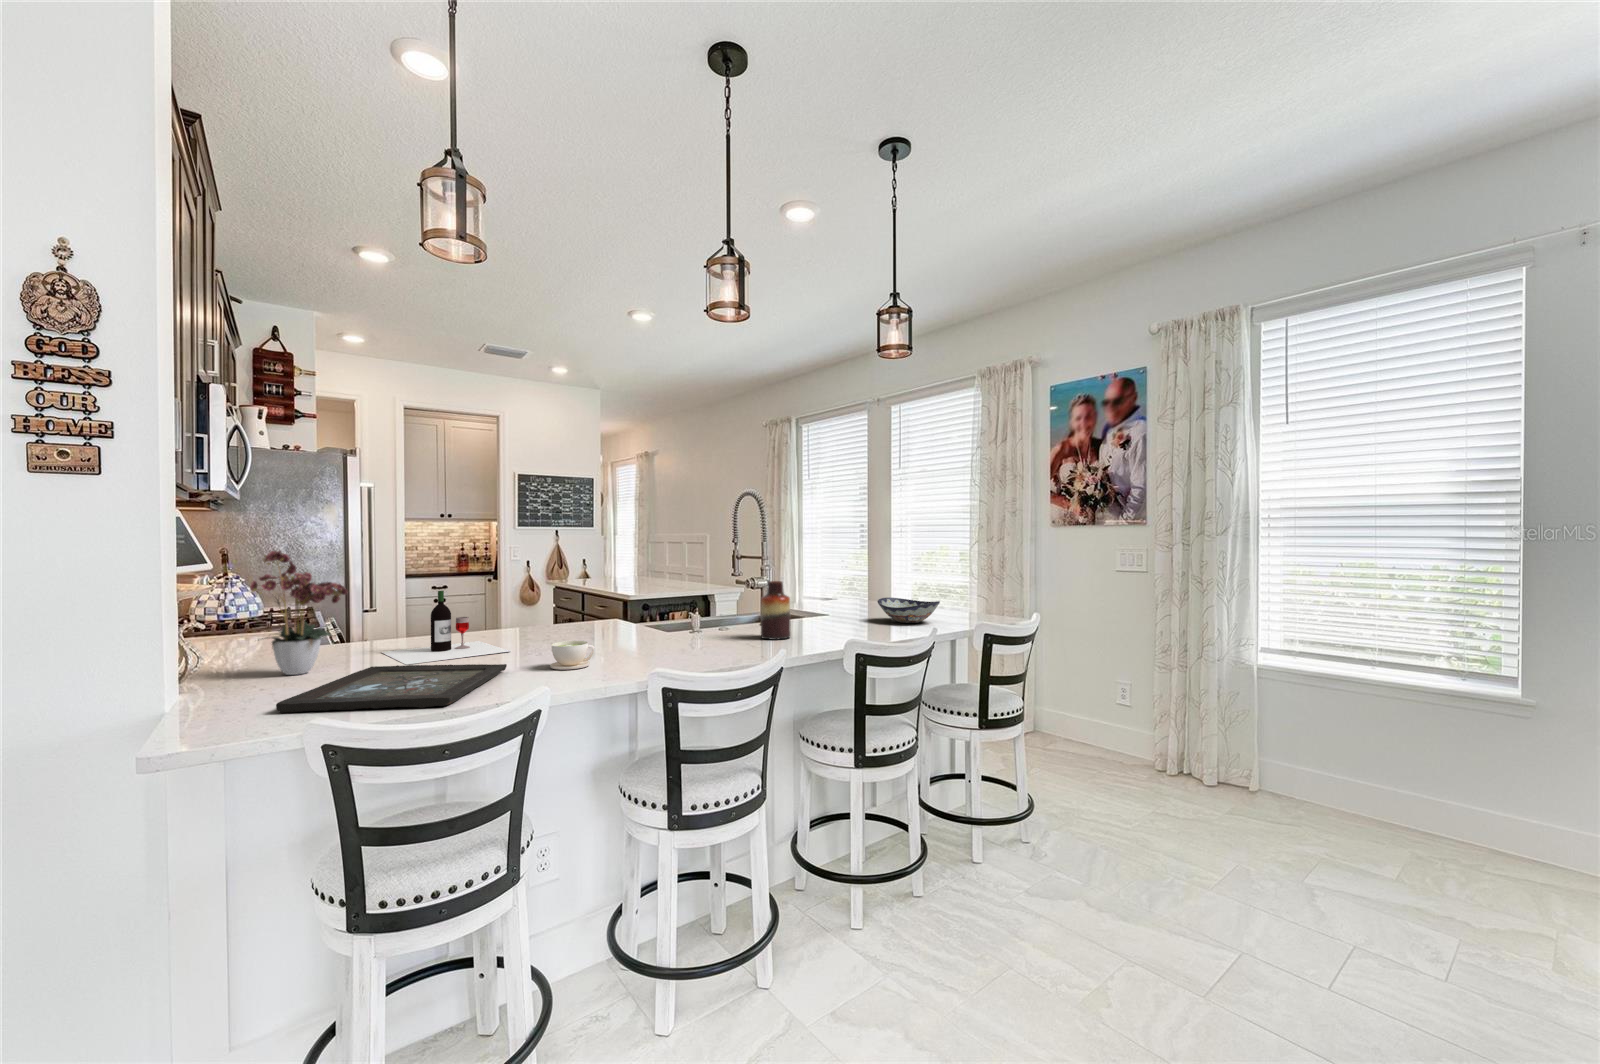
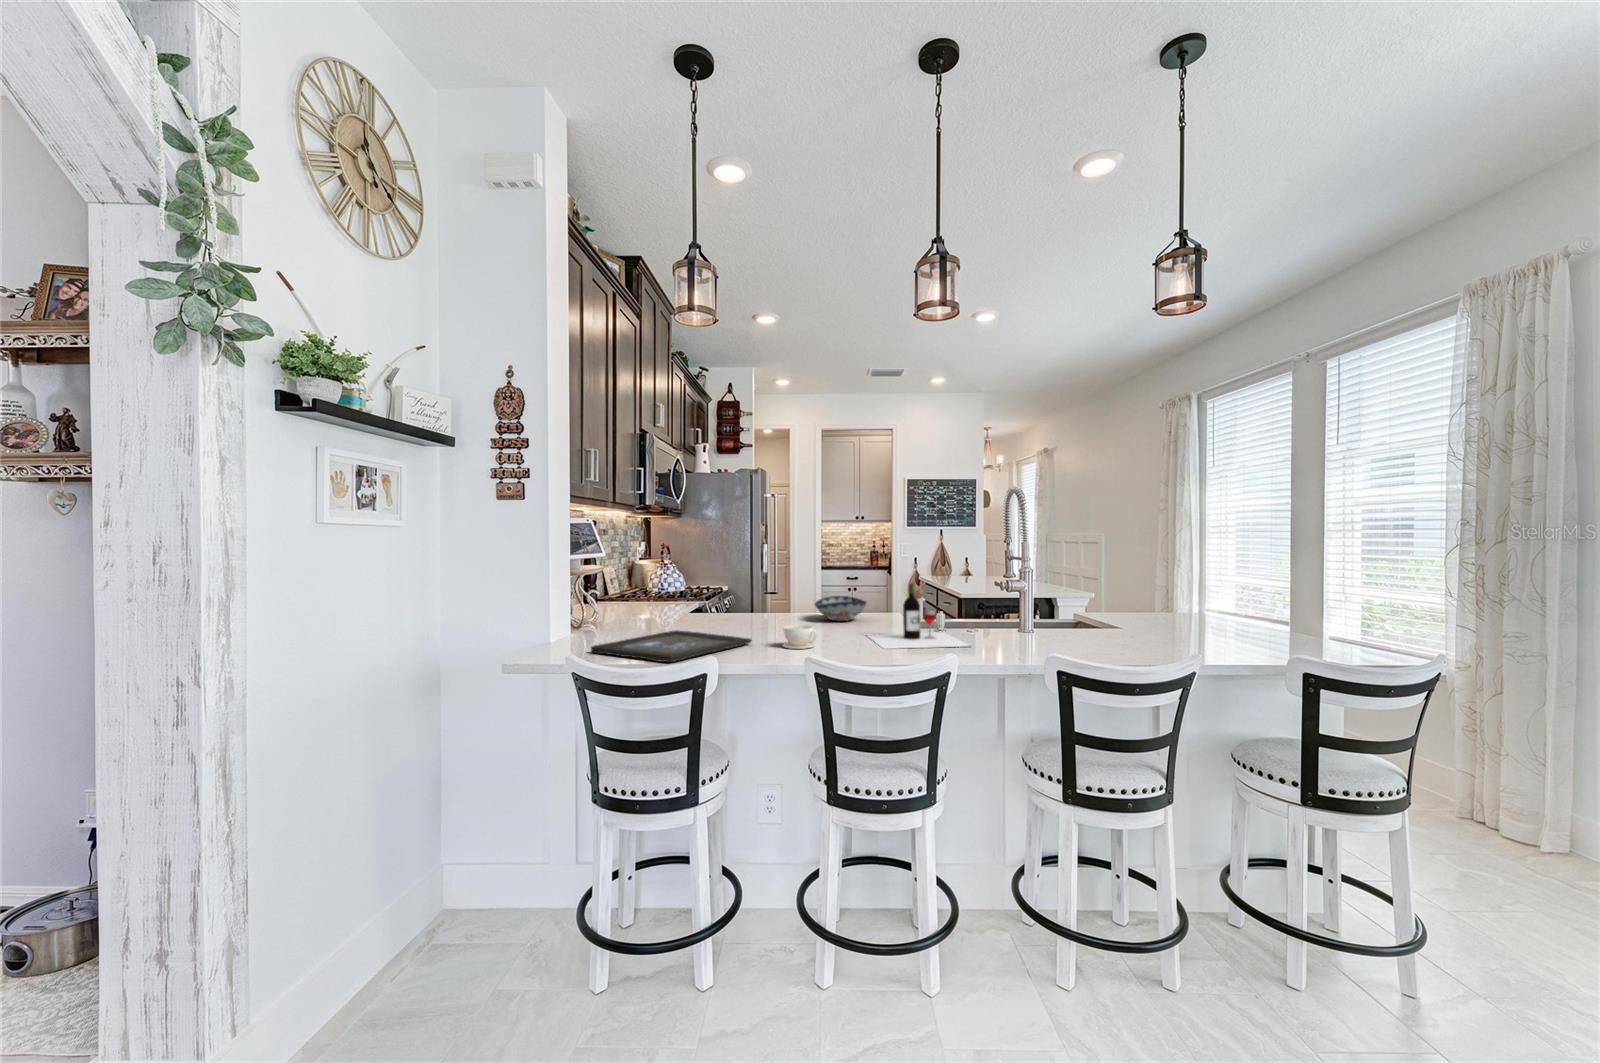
flower arrangement: present [250,551,348,675] -> none [616,541,678,631]
vase: present [761,581,791,640] -> none [1009,582,1043,645]
wine bottle: present [382,591,509,665] -> present [867,584,970,649]
decorative bowl: present [877,598,940,623] -> present [815,596,867,621]

